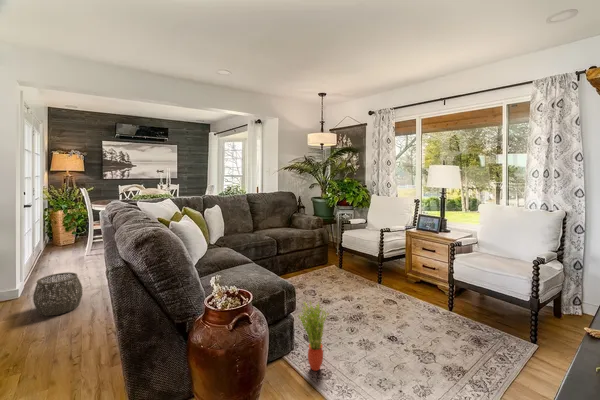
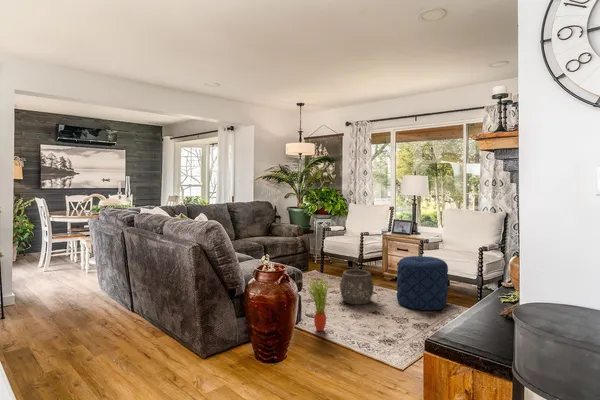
pouf: none [420,264,489,338] -> present [397,256,448,310]
woven basket: present [33,272,83,316] -> present [340,270,374,305]

